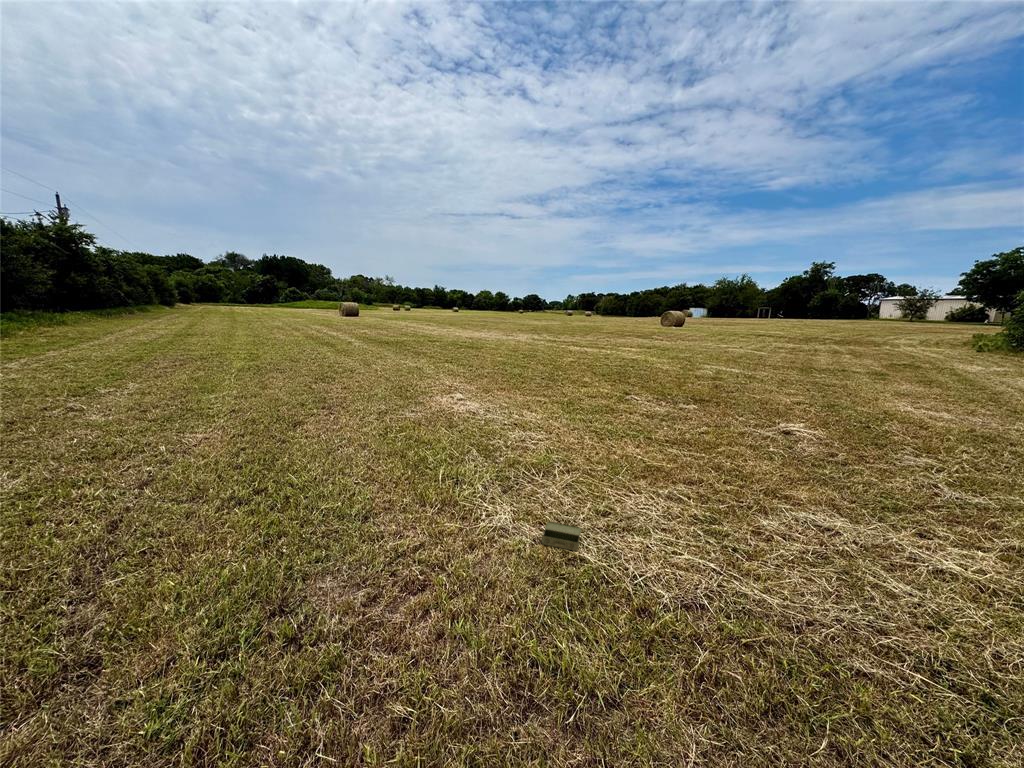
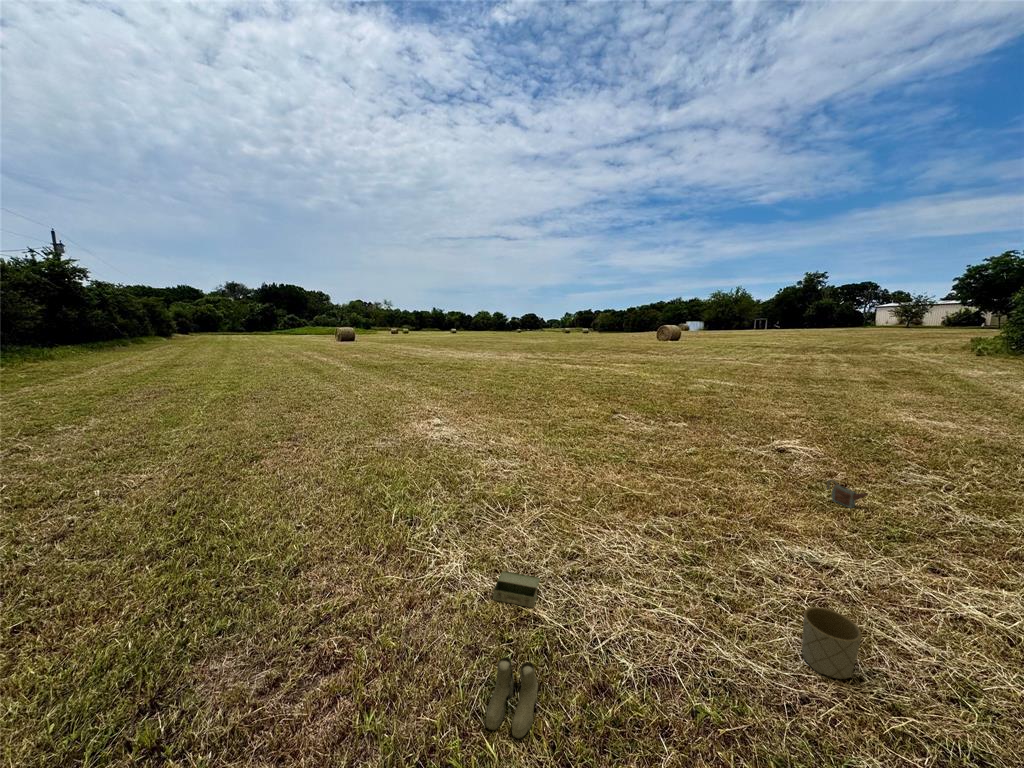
watering can: none [828,457,867,483] -> present [826,479,868,508]
planter: none [807,555,859,611] -> present [802,607,862,679]
boots: none [550,583,591,643] -> present [486,657,538,739]

